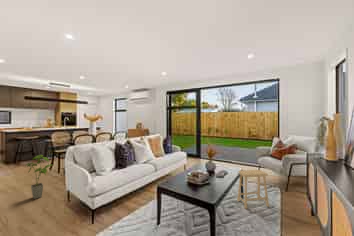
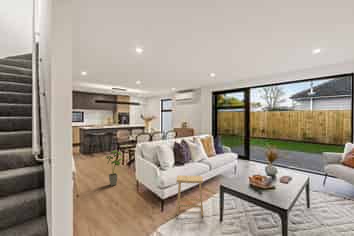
footstool: present [237,170,269,209] -> present [176,175,203,216]

